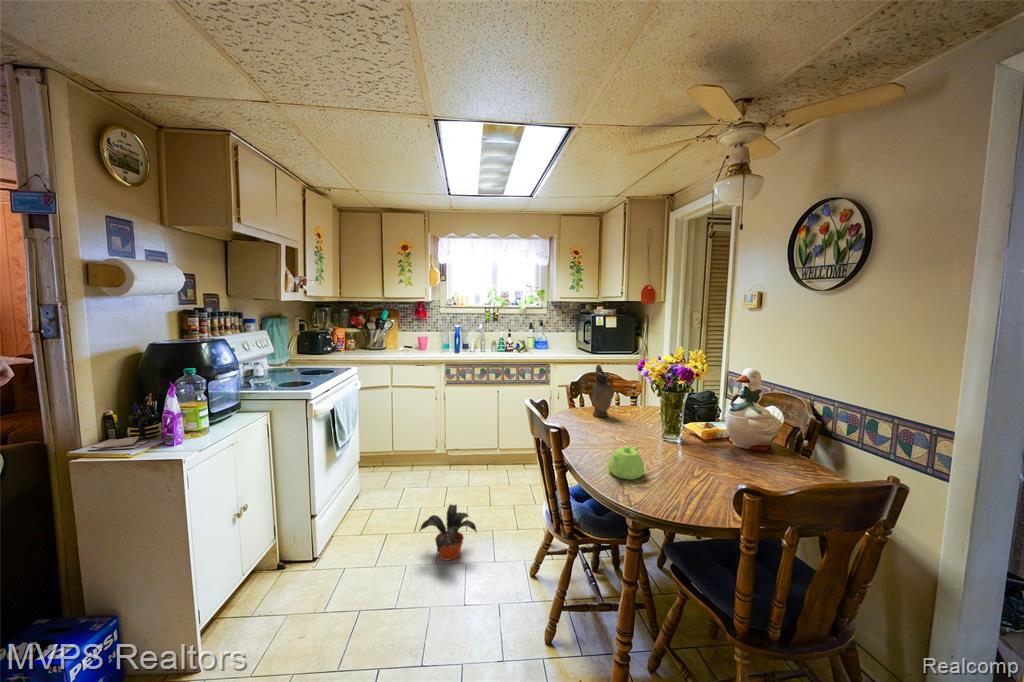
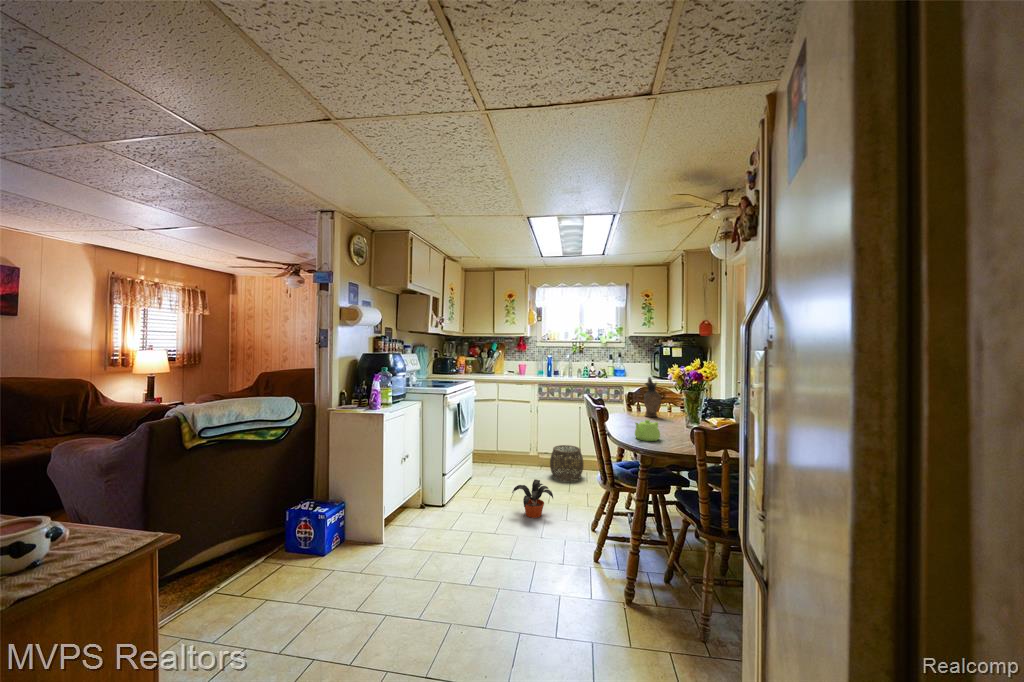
woven basket: none [463,439,505,487] -> present [550,445,584,481]

